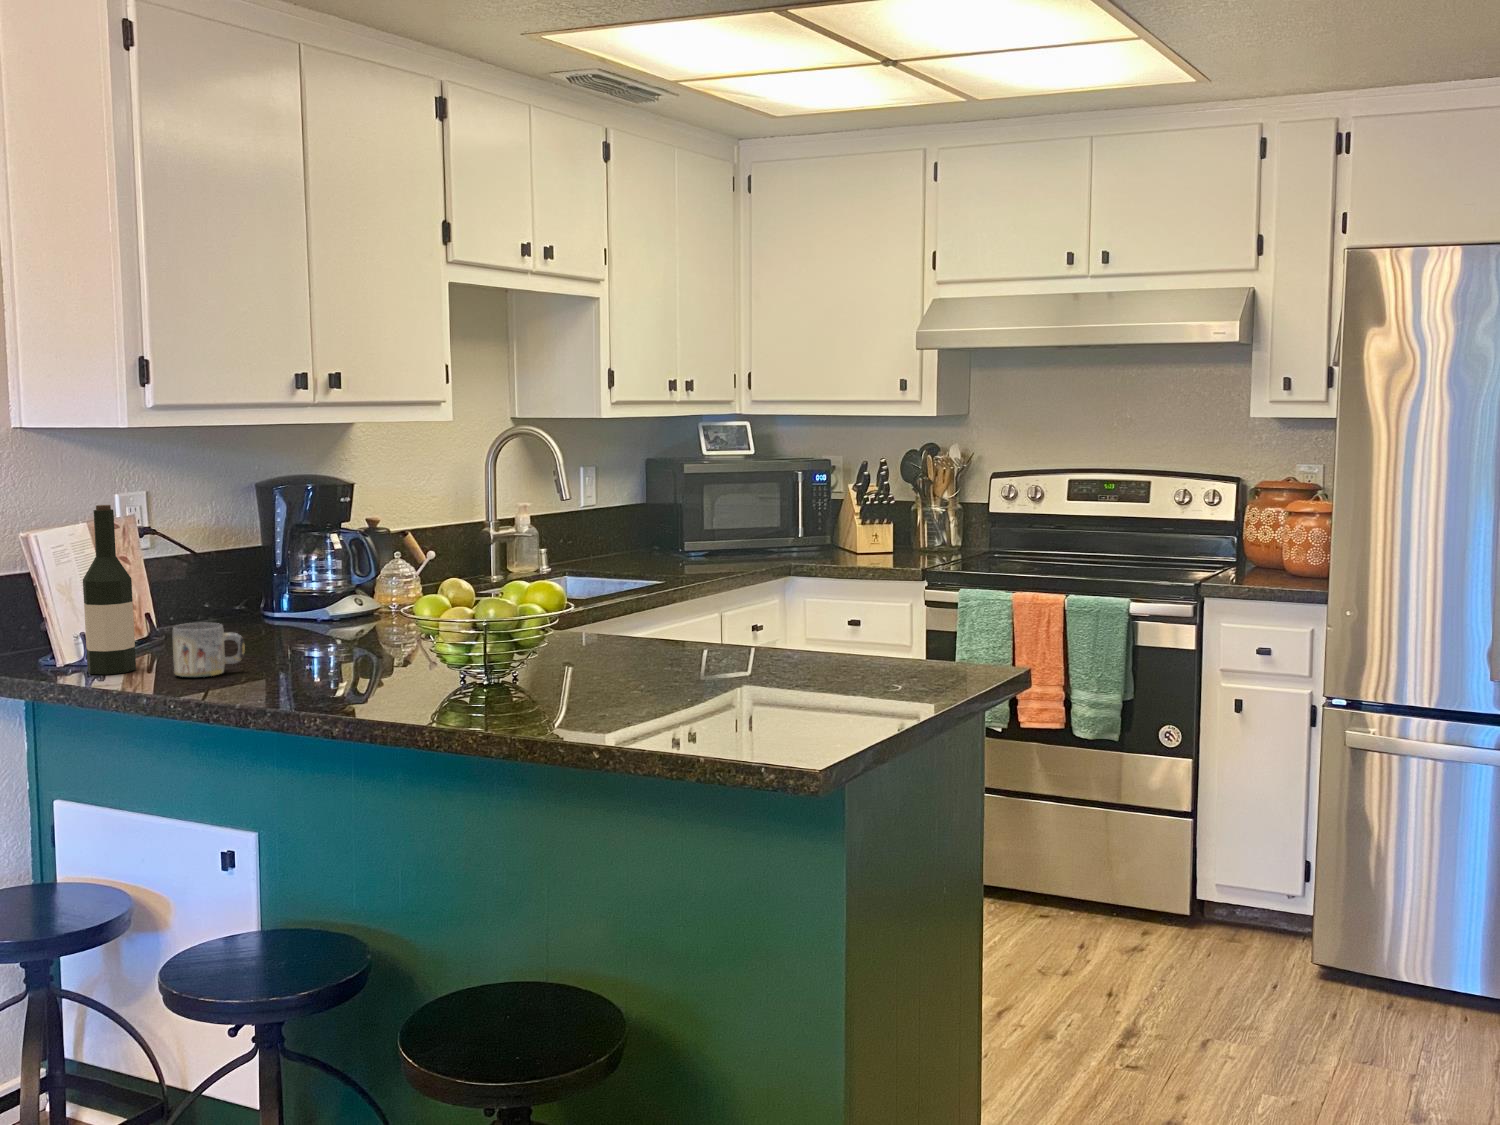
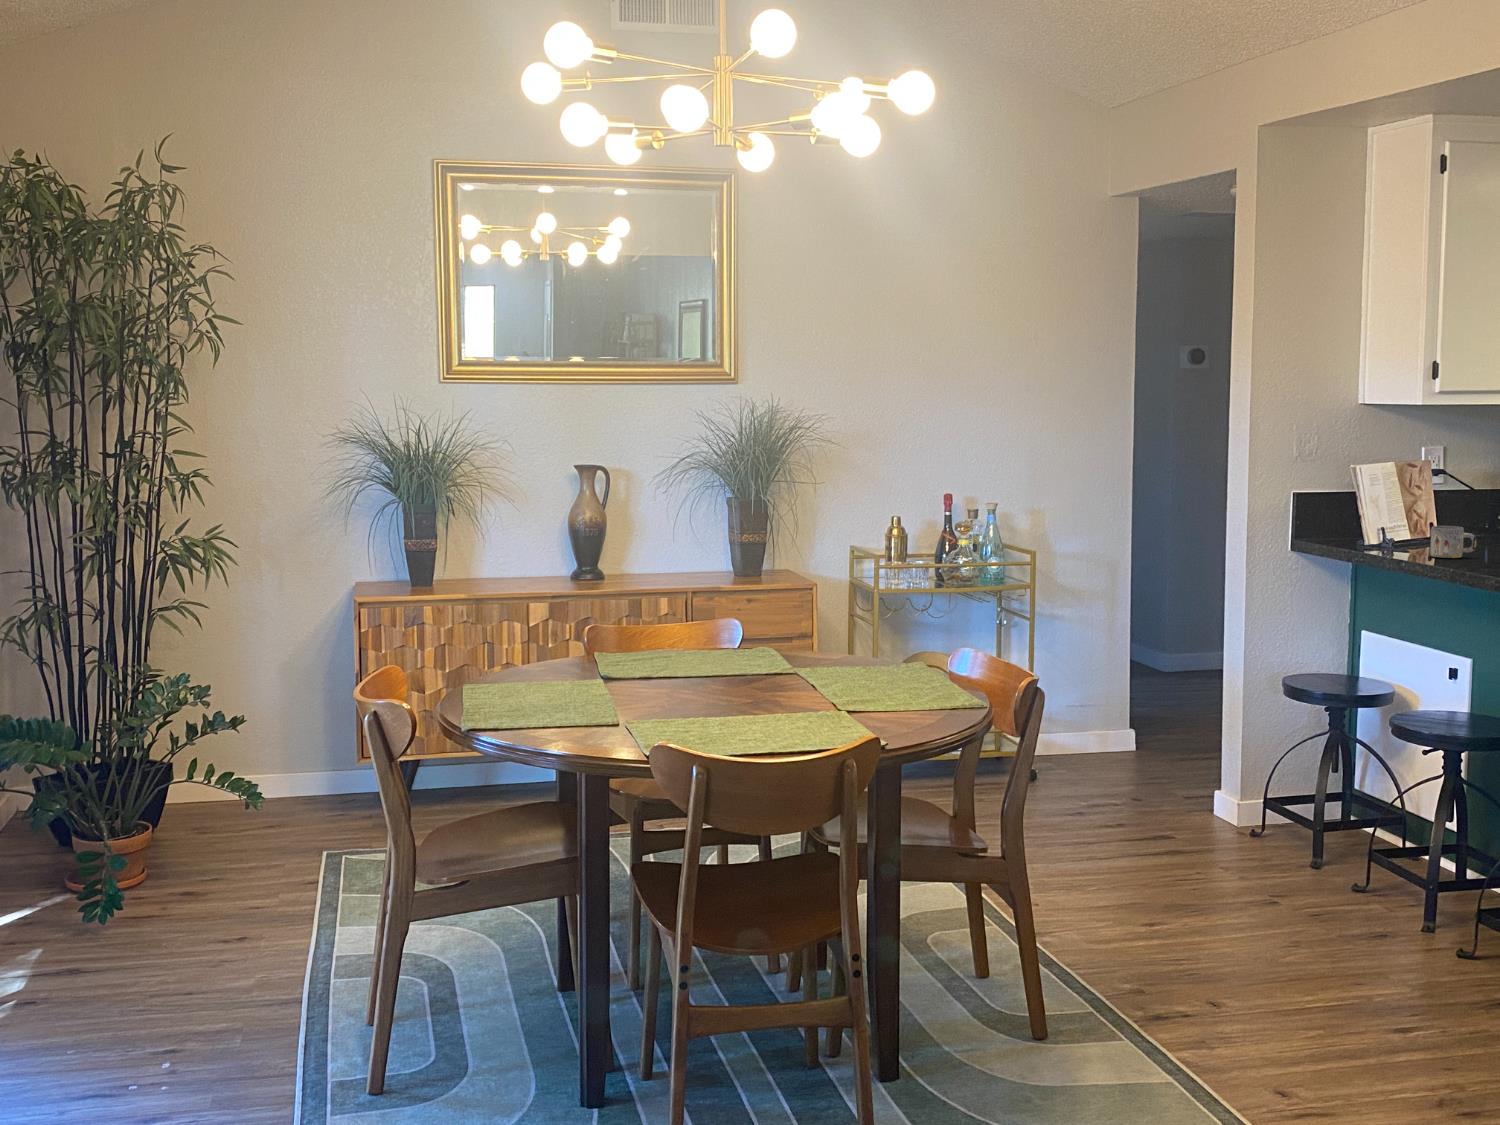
wine bottle: present [83,505,136,674] -> none [1383,452,1412,553]

